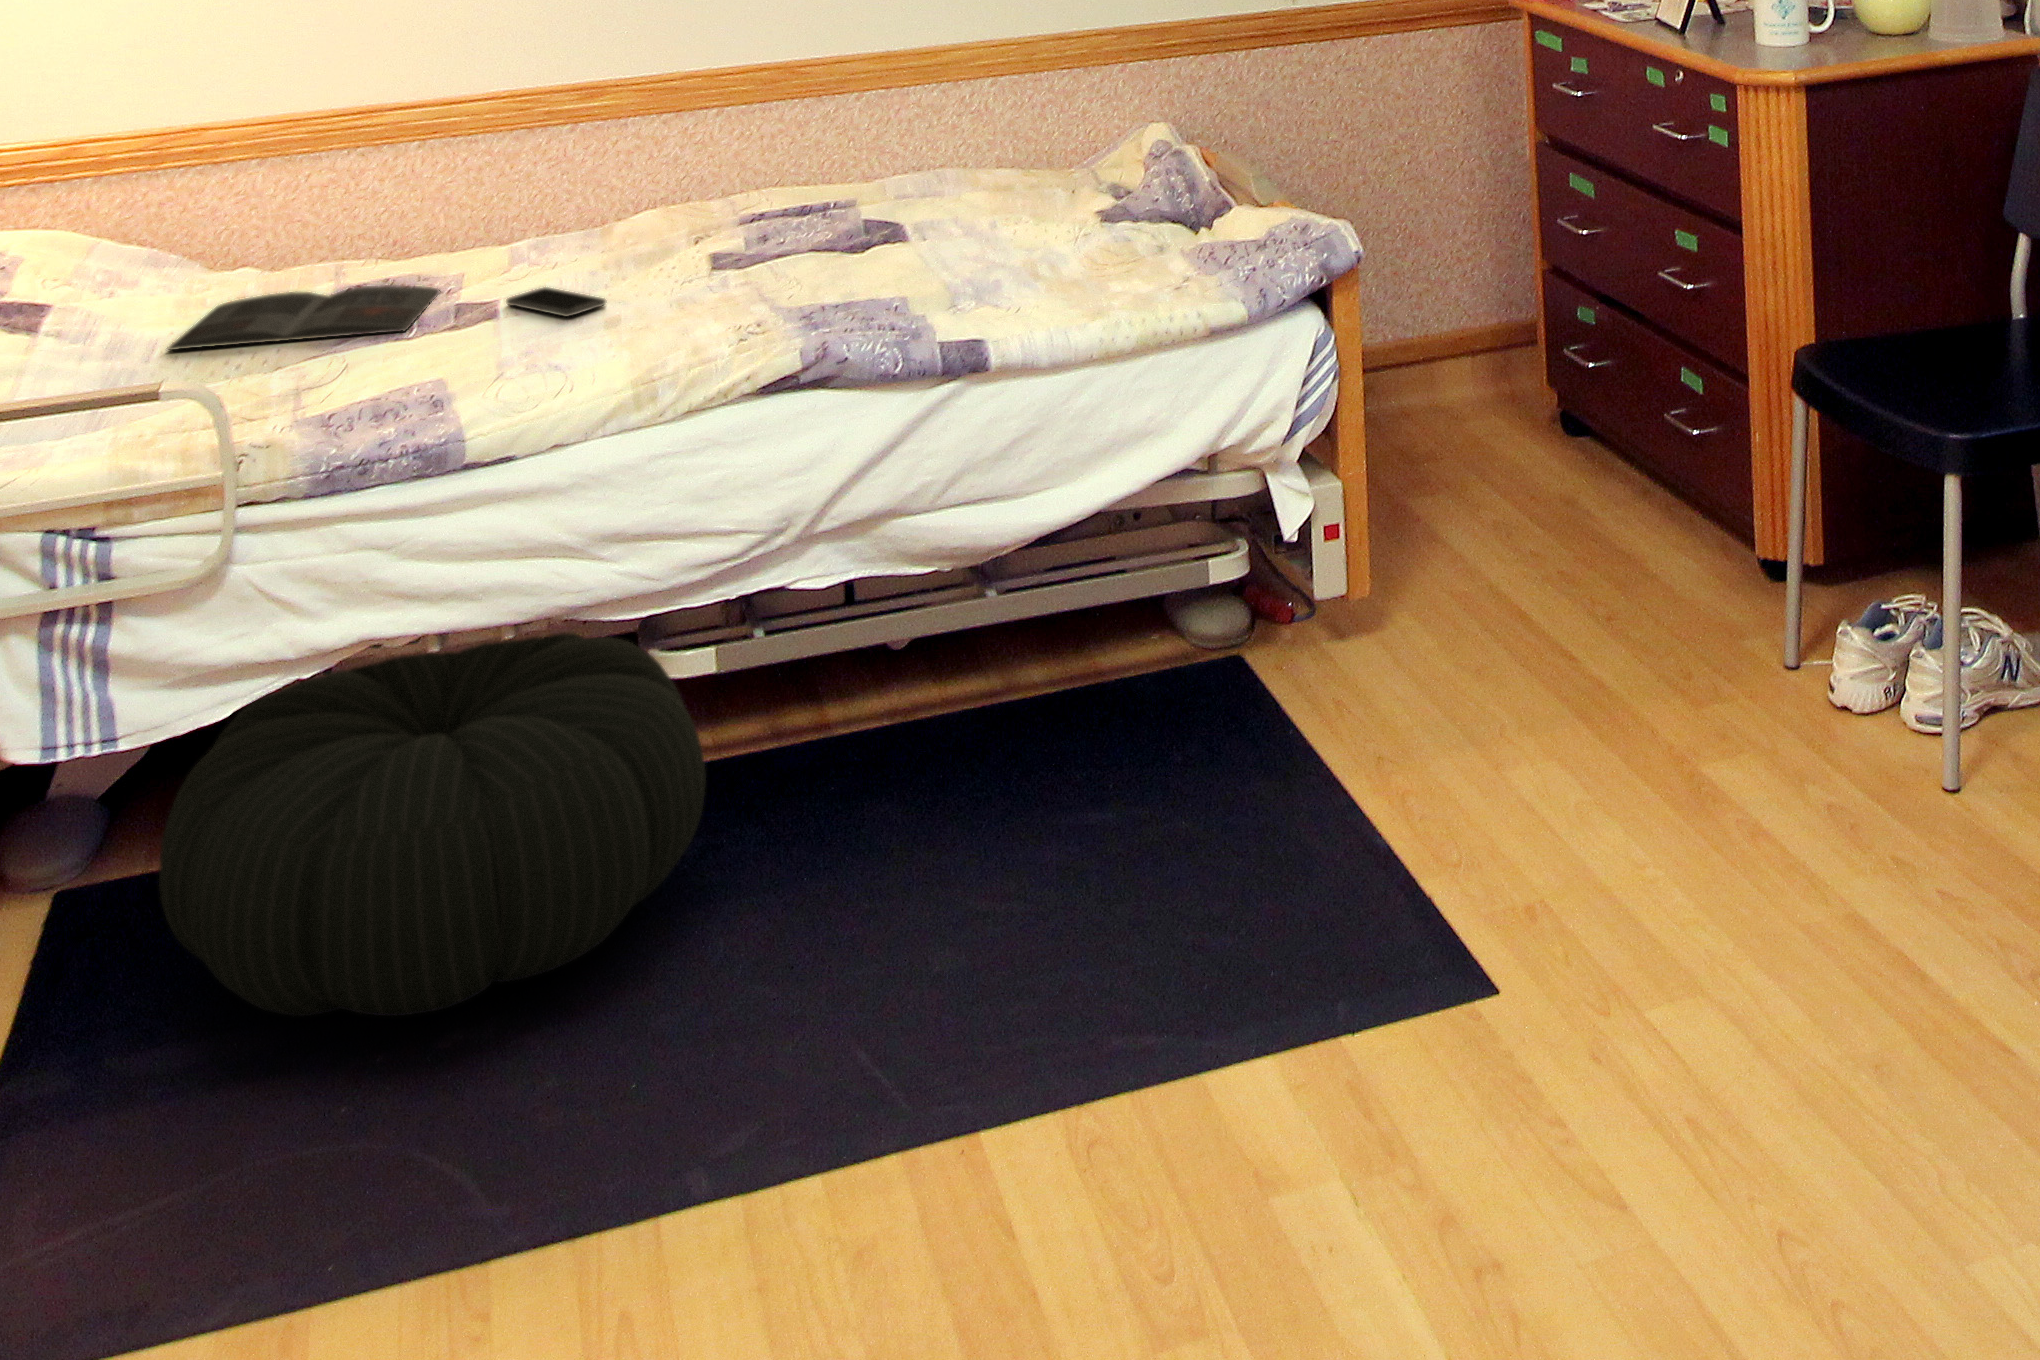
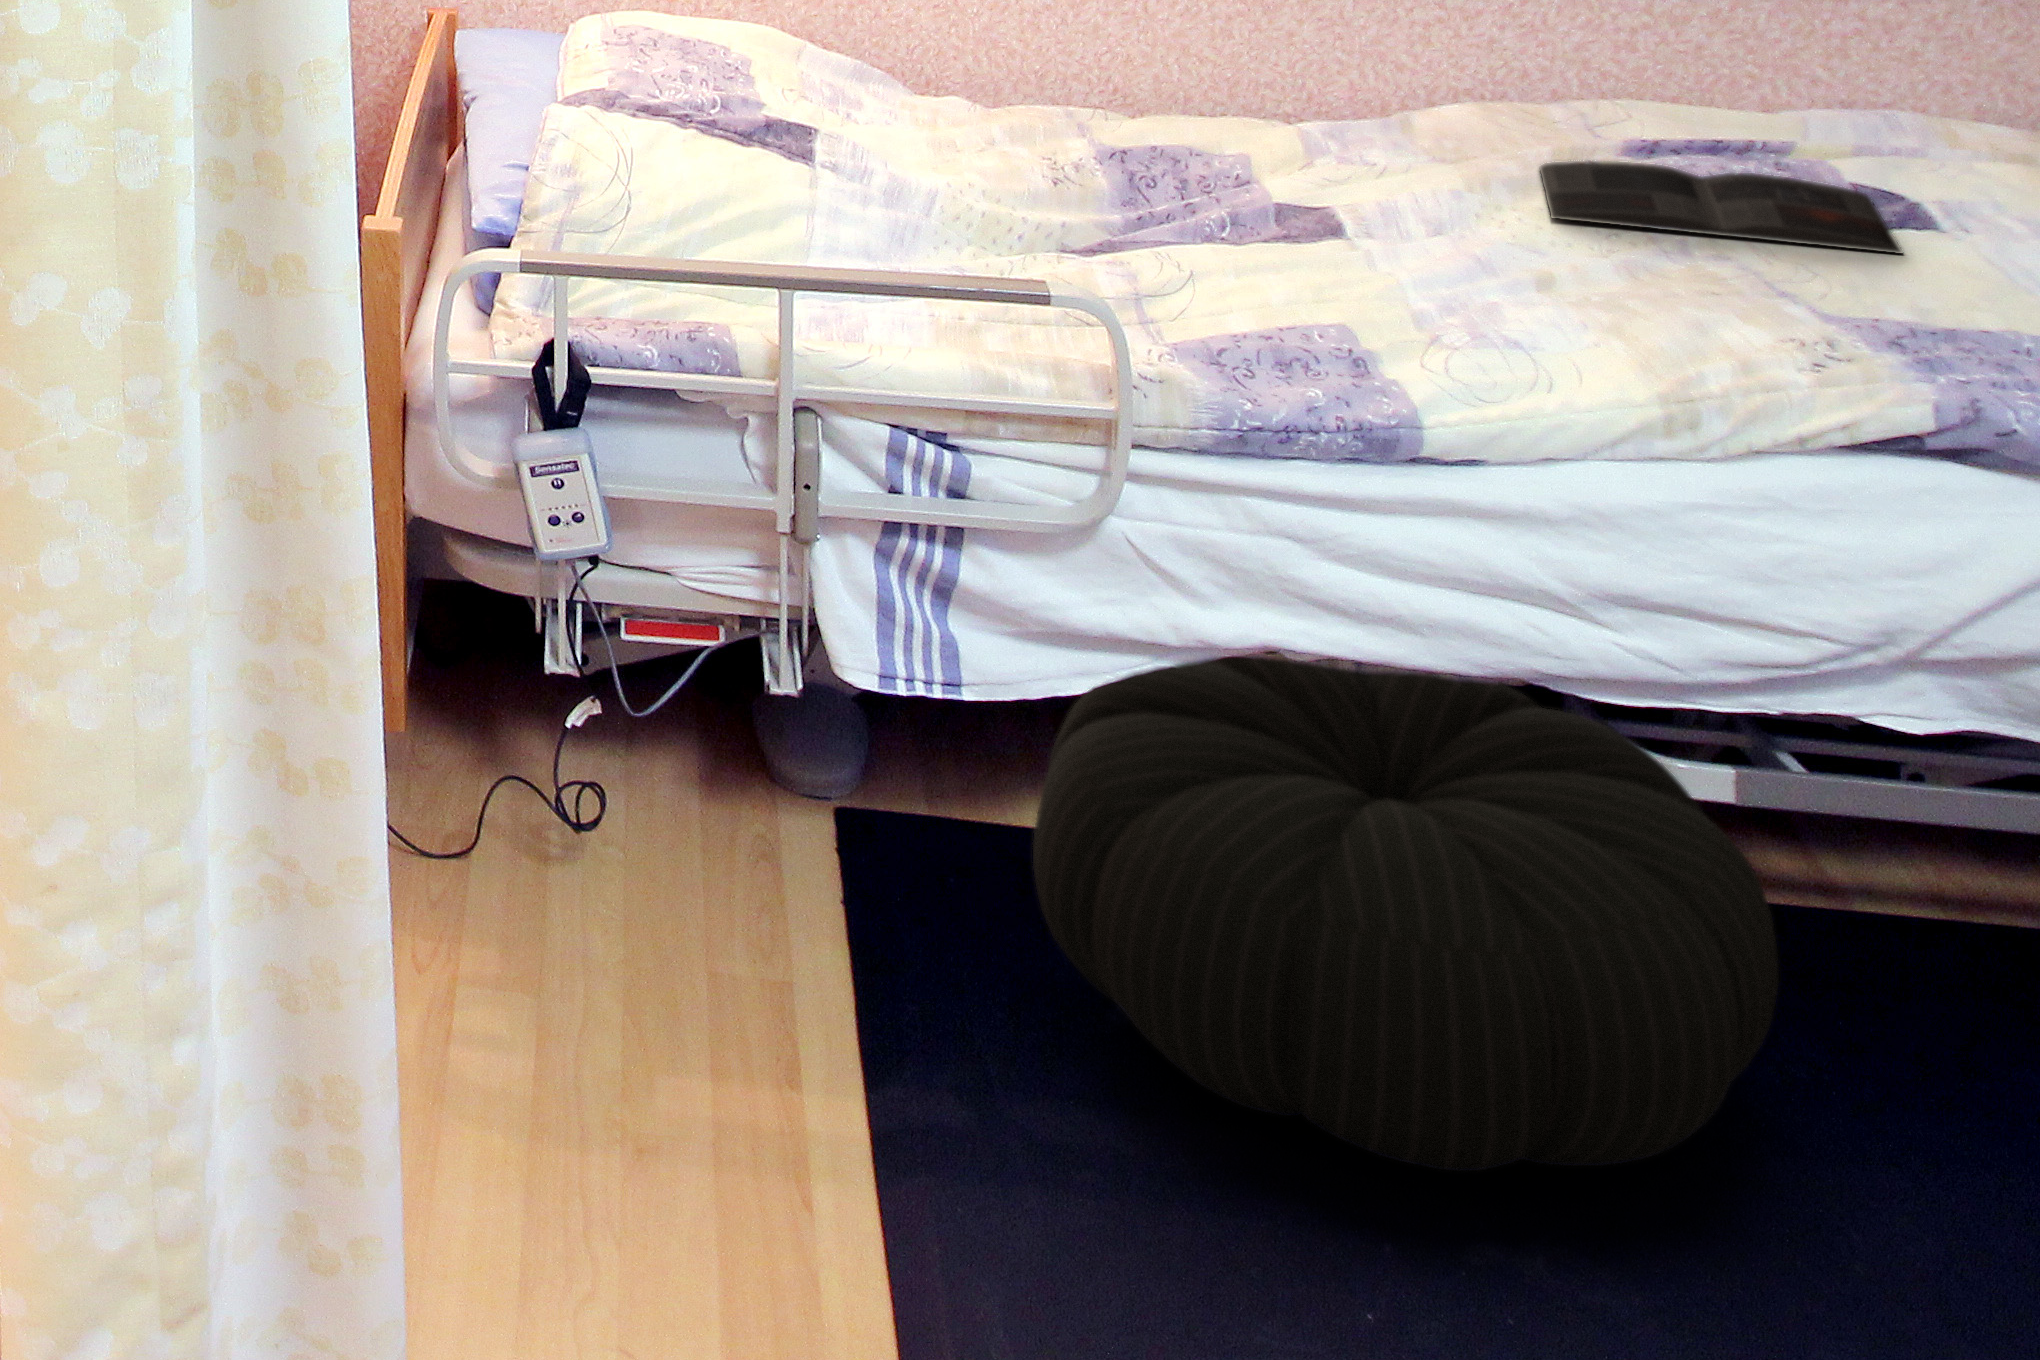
magazine: present [168,285,440,350] -> present [1540,161,1902,254]
smartphone: present [506,287,606,317] -> none [1354,211,1511,263]

